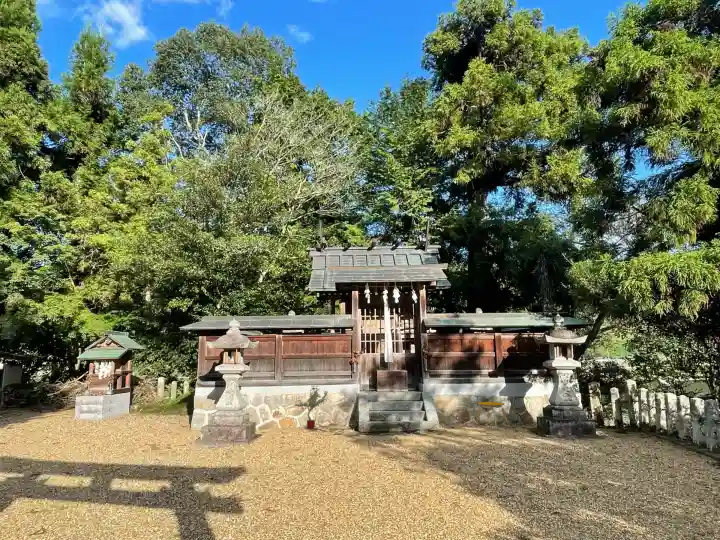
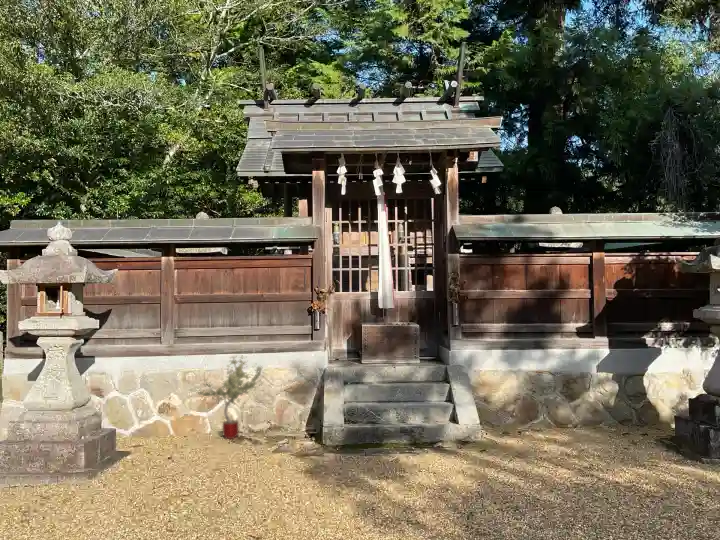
stool: present [475,402,509,430] -> none [549,383,616,440]

